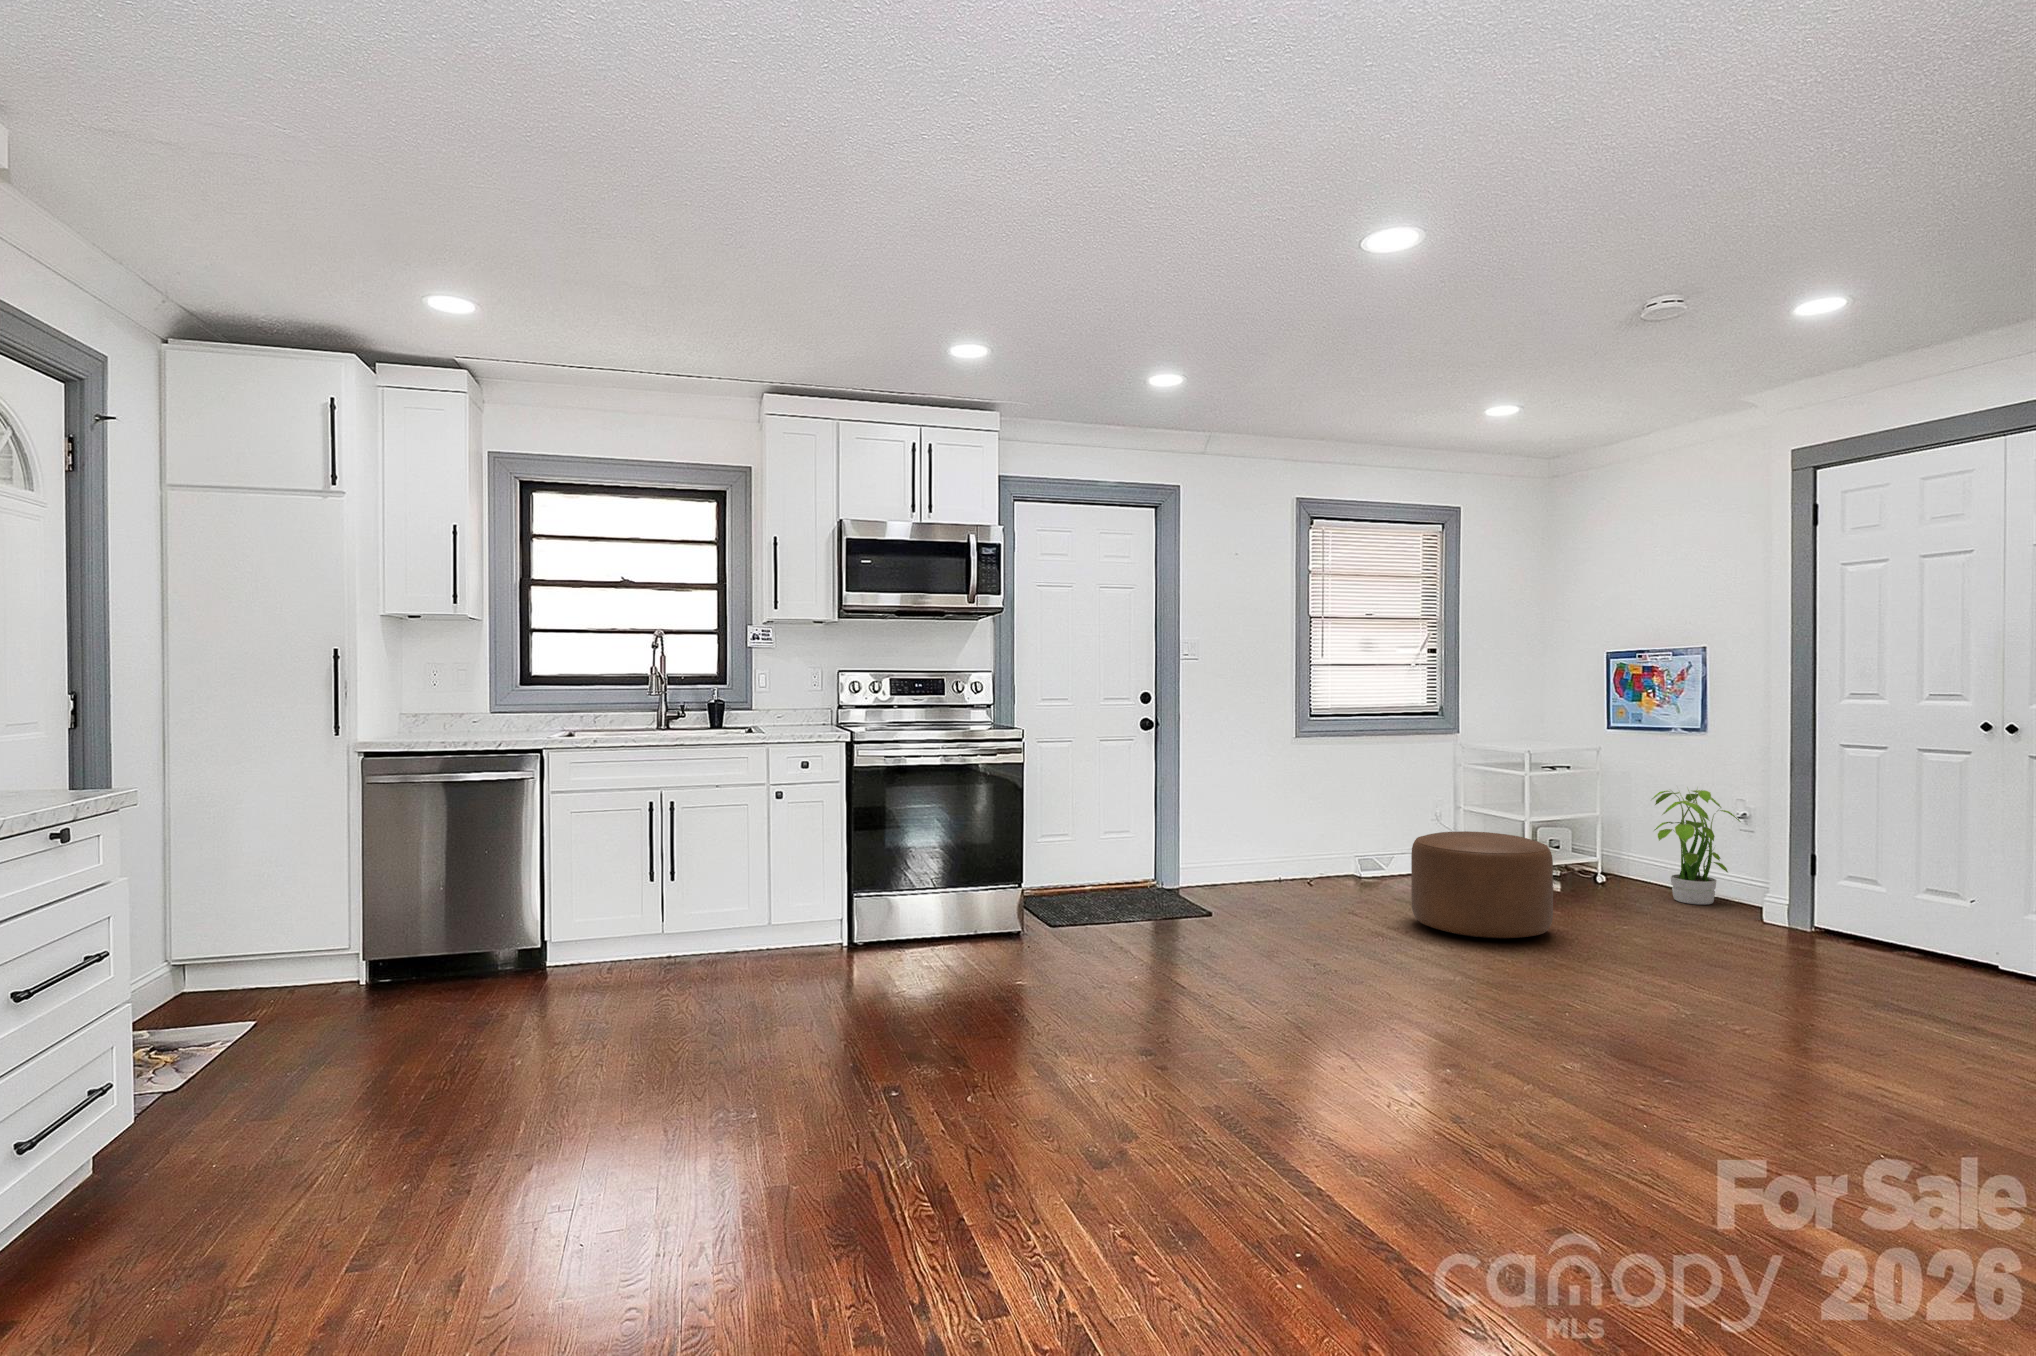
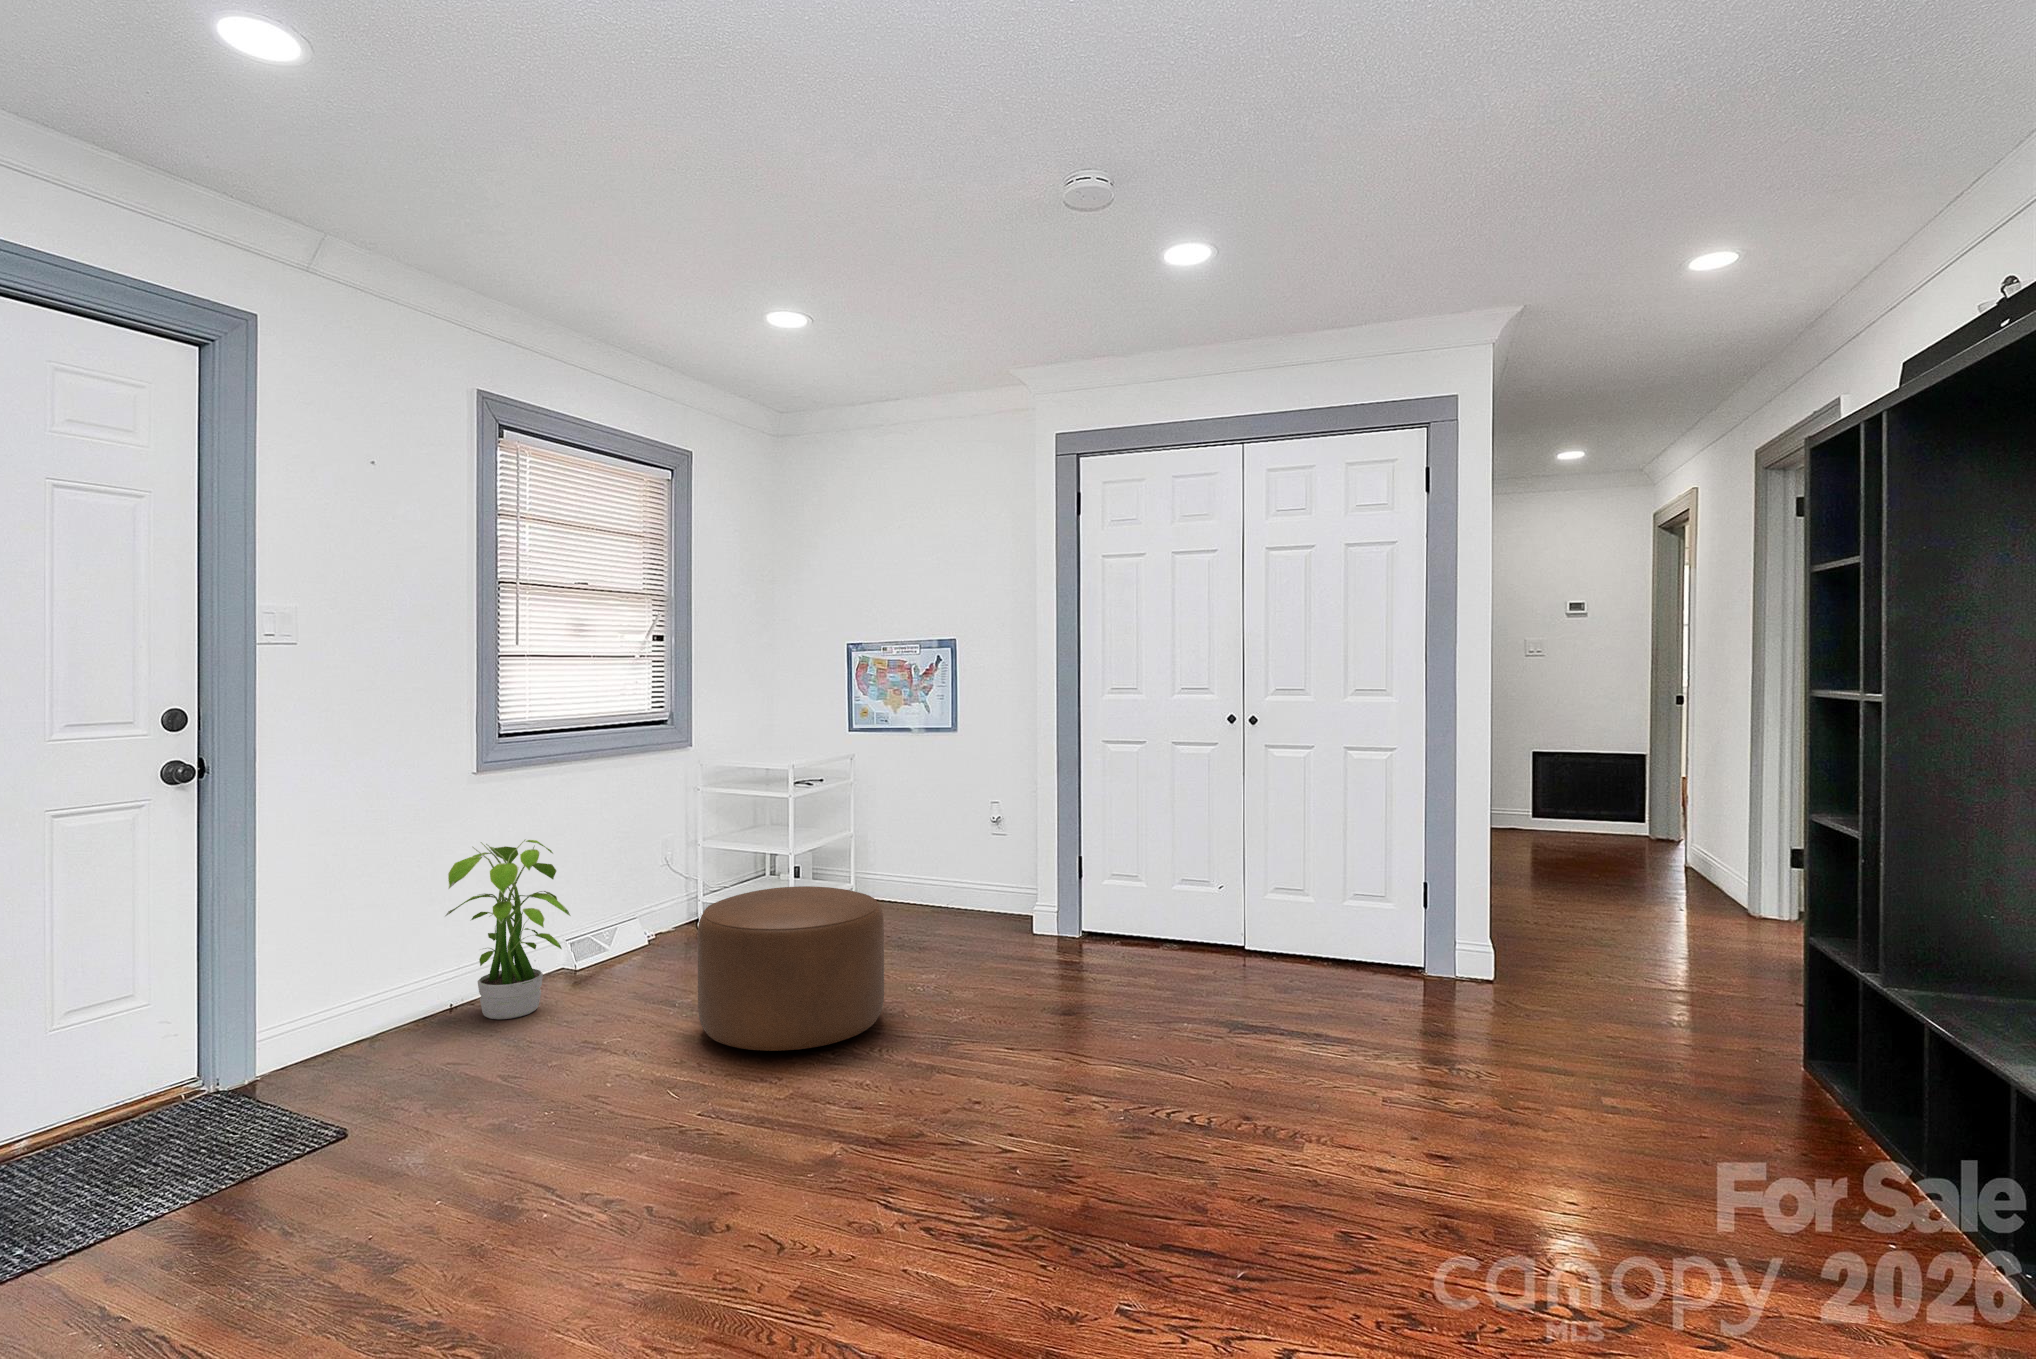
potted plant: present [1651,787,1740,905] -> present [445,840,570,1019]

